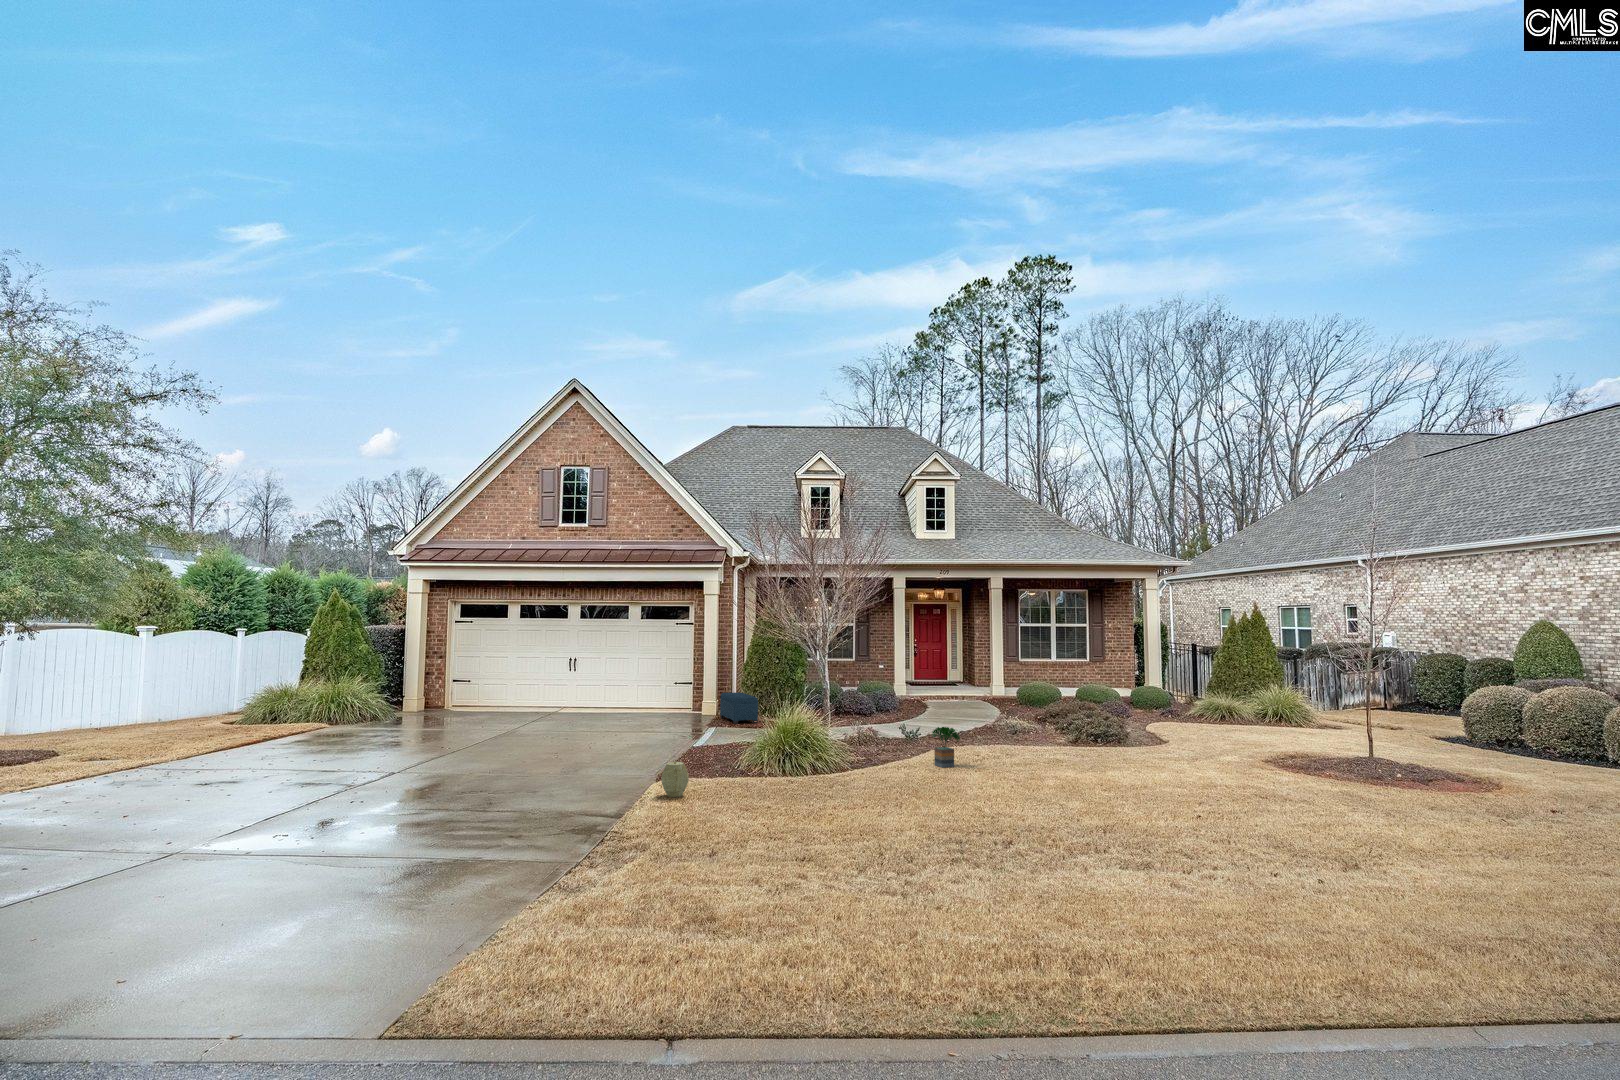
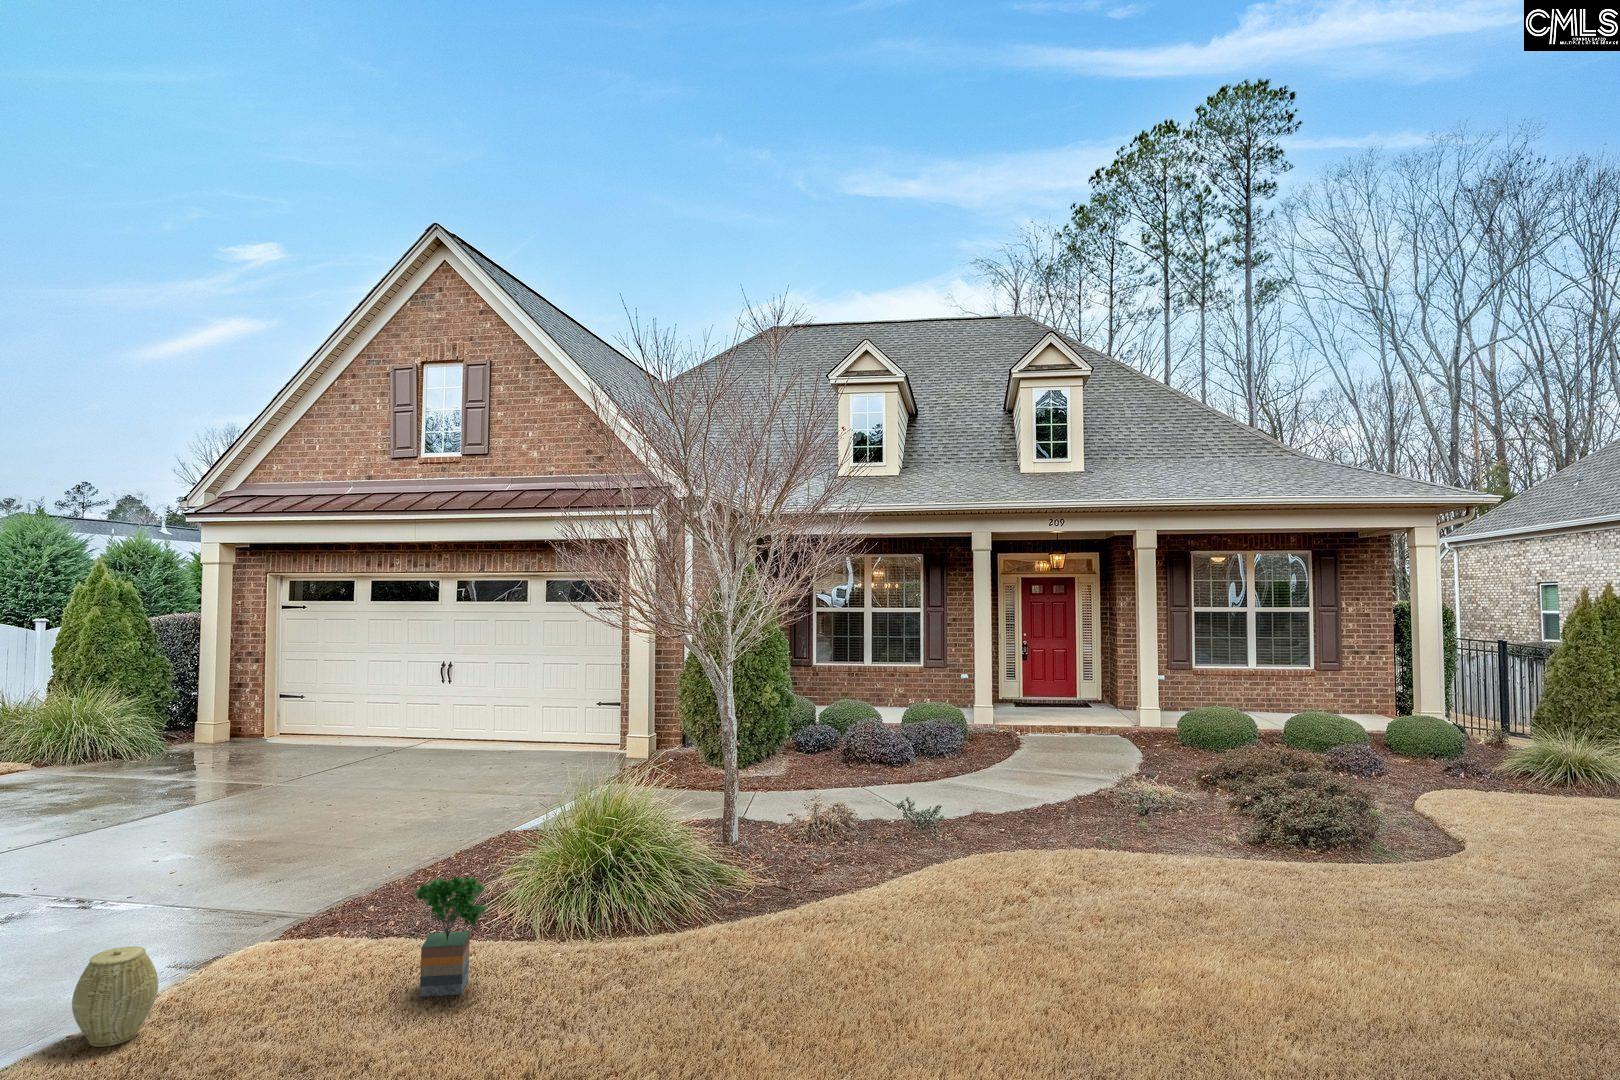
bench: present [720,692,758,724] -> none [653,716,698,773]
potted tree: present [932,727,960,768] -> present [414,876,487,997]

